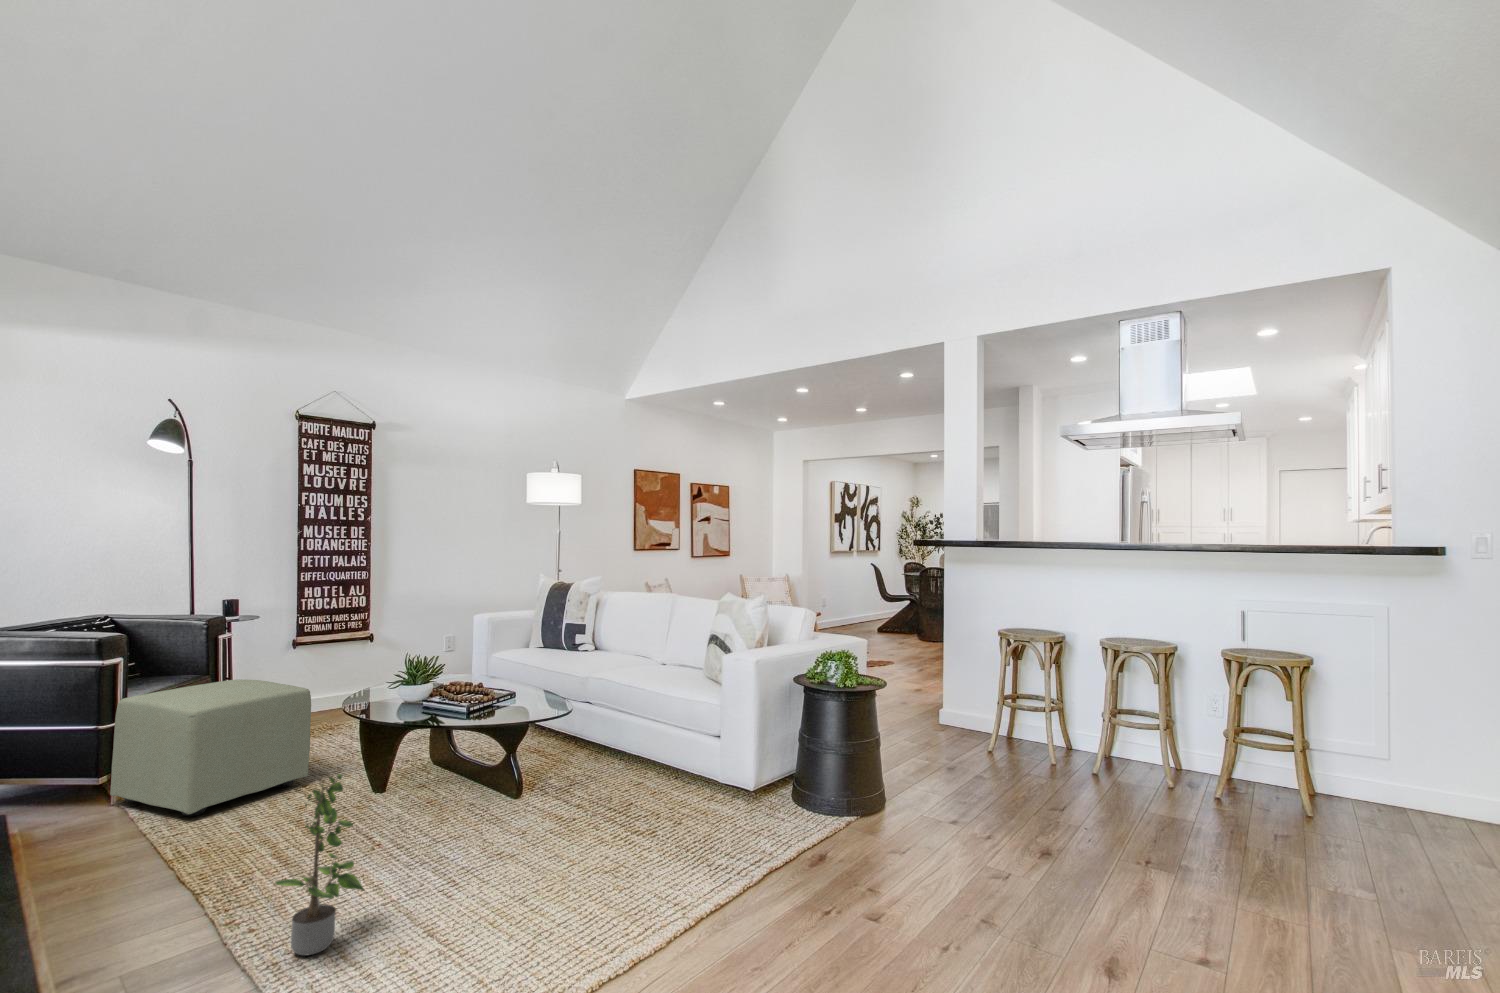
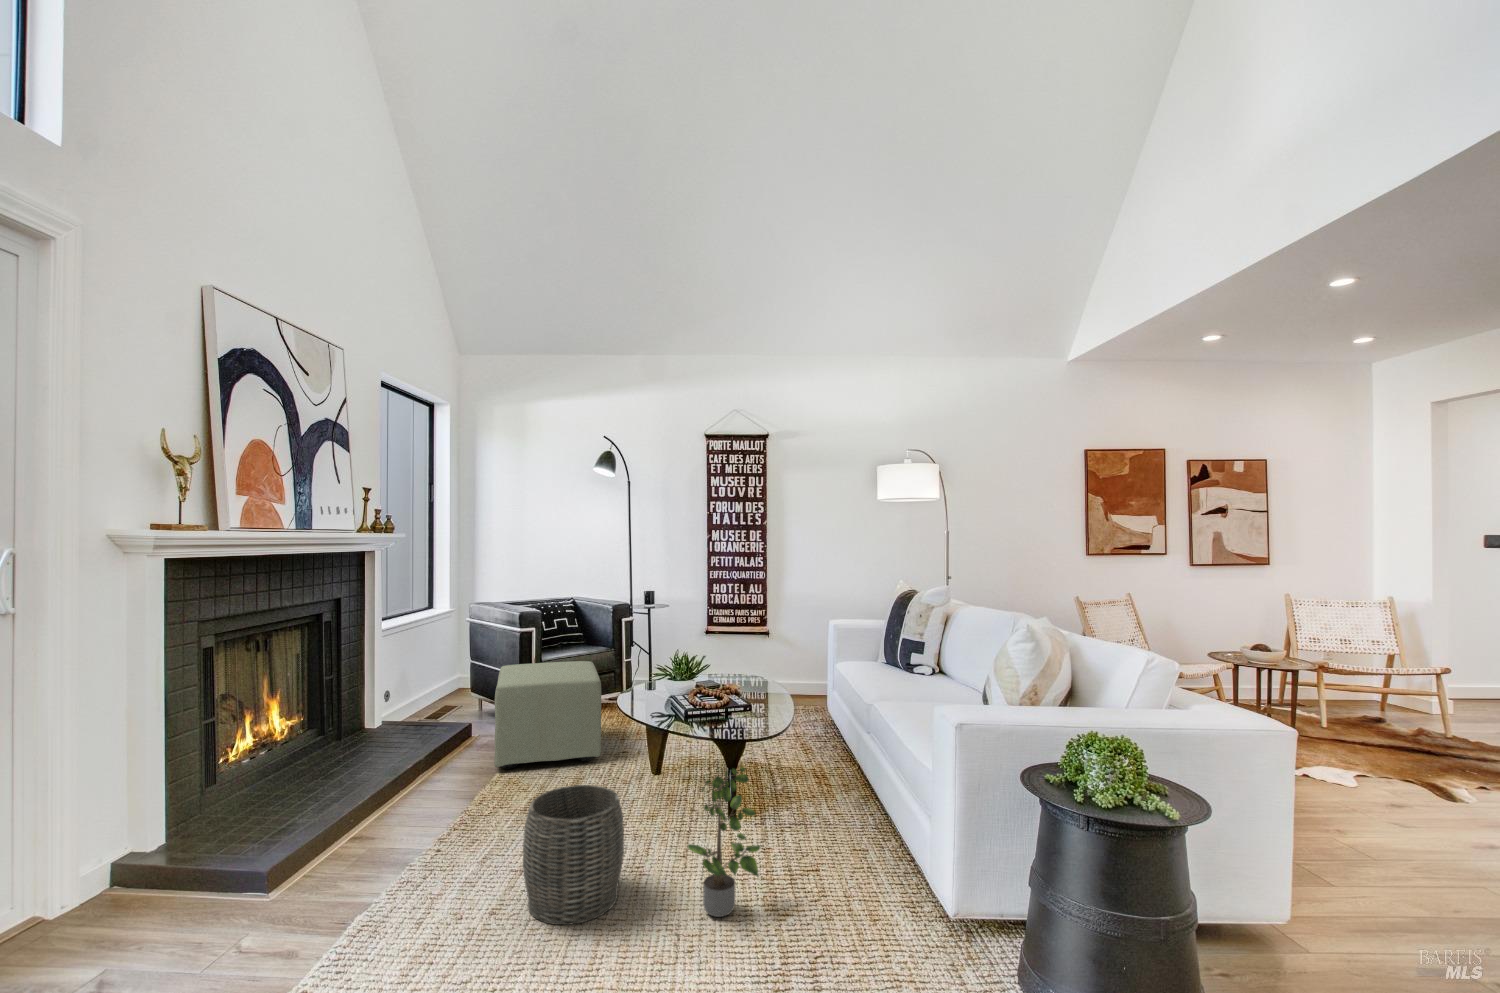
woven basket: none [462,747,555,865] -> present [523,785,624,925]
potted plant: present [276,774,364,955] -> present [688,767,760,917]

